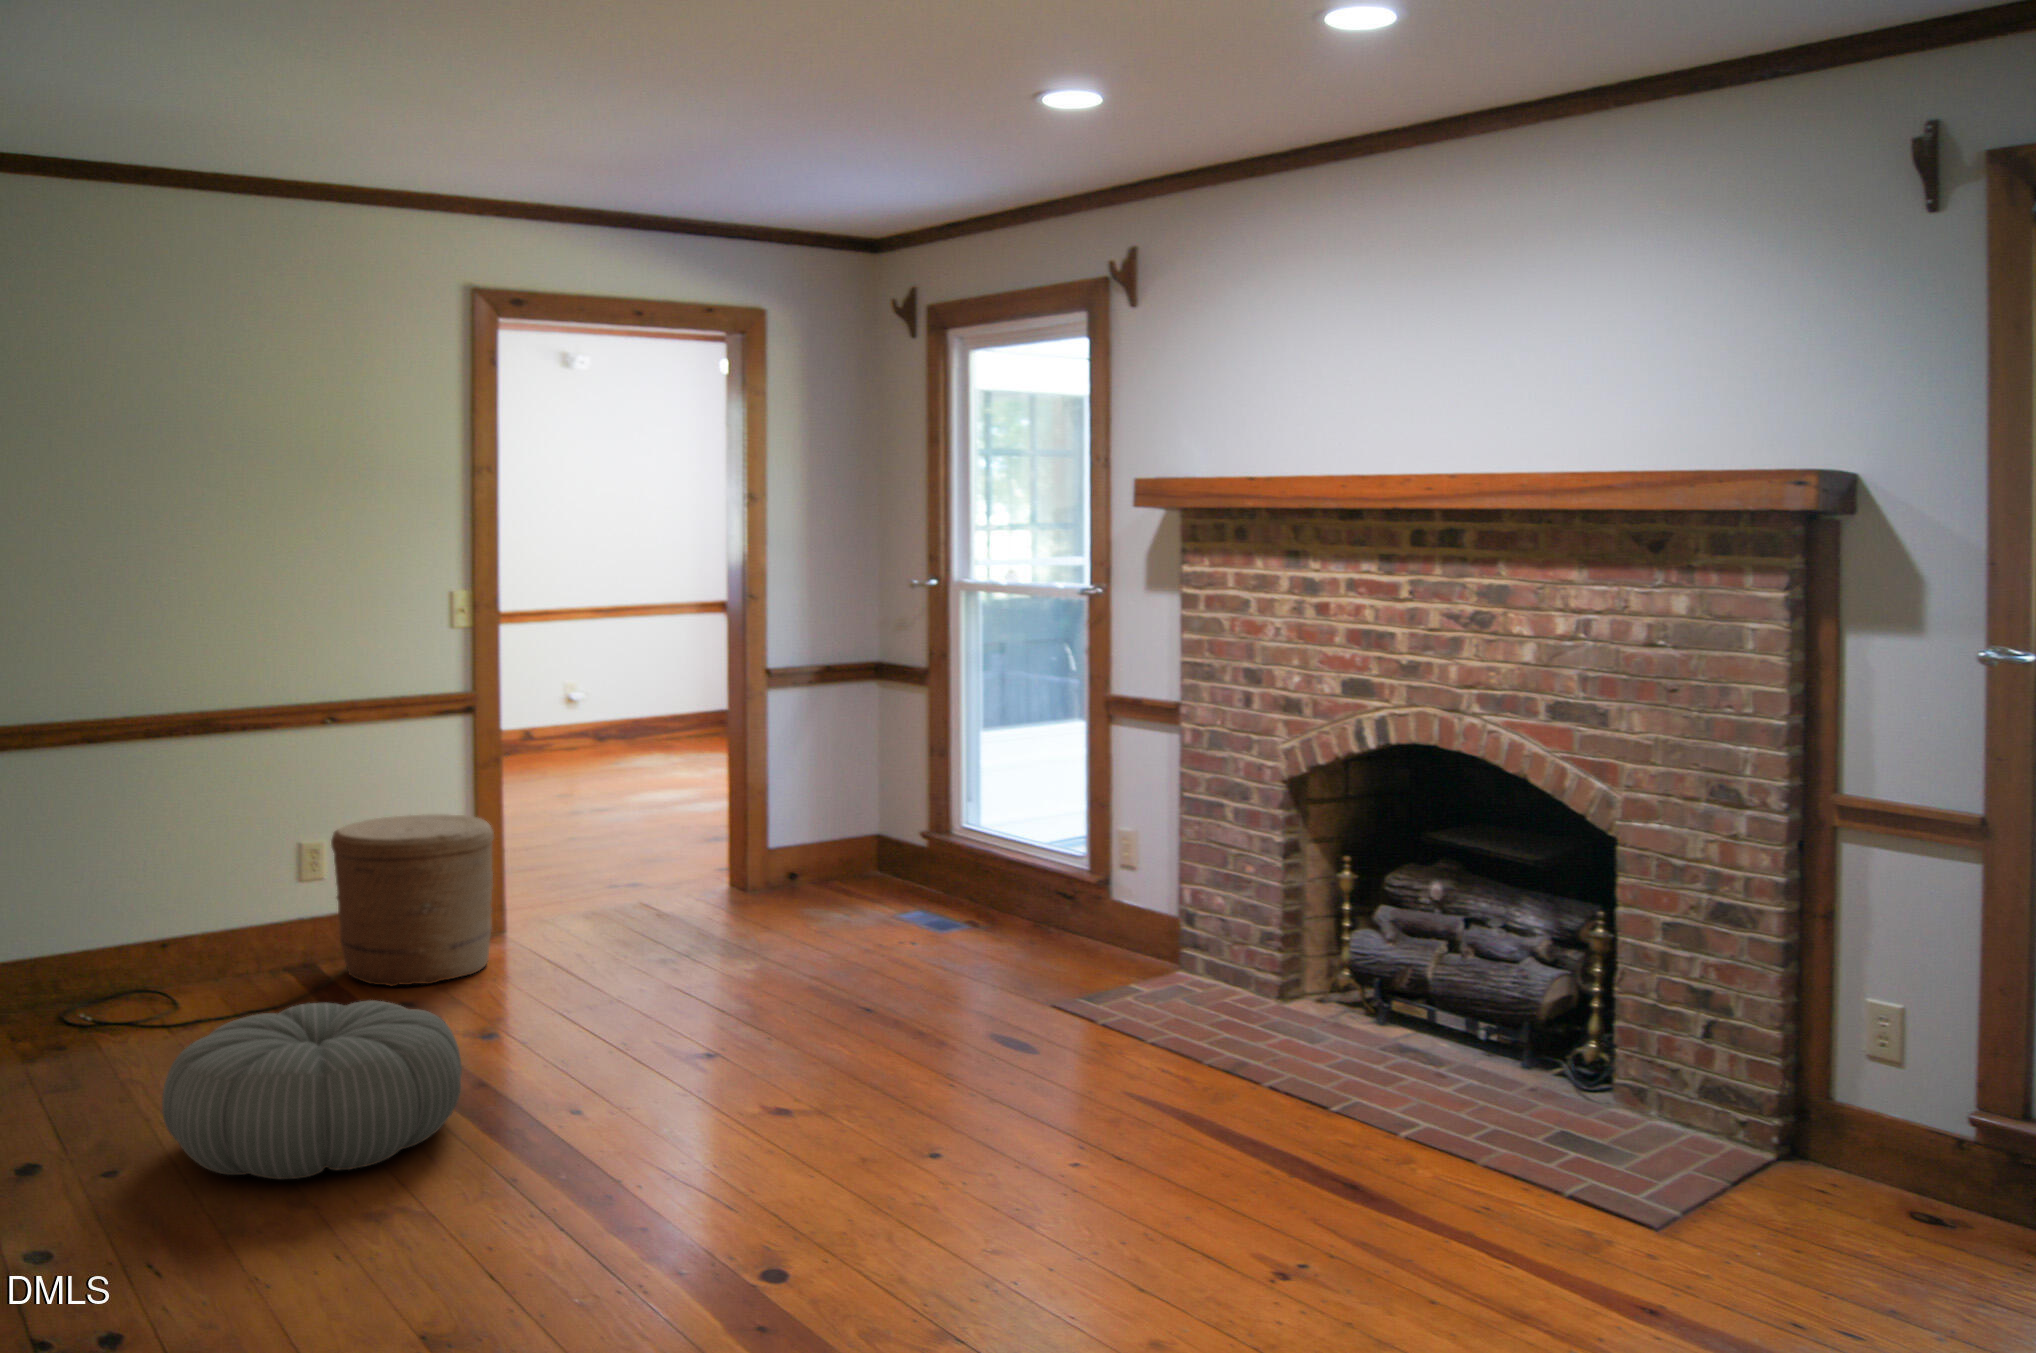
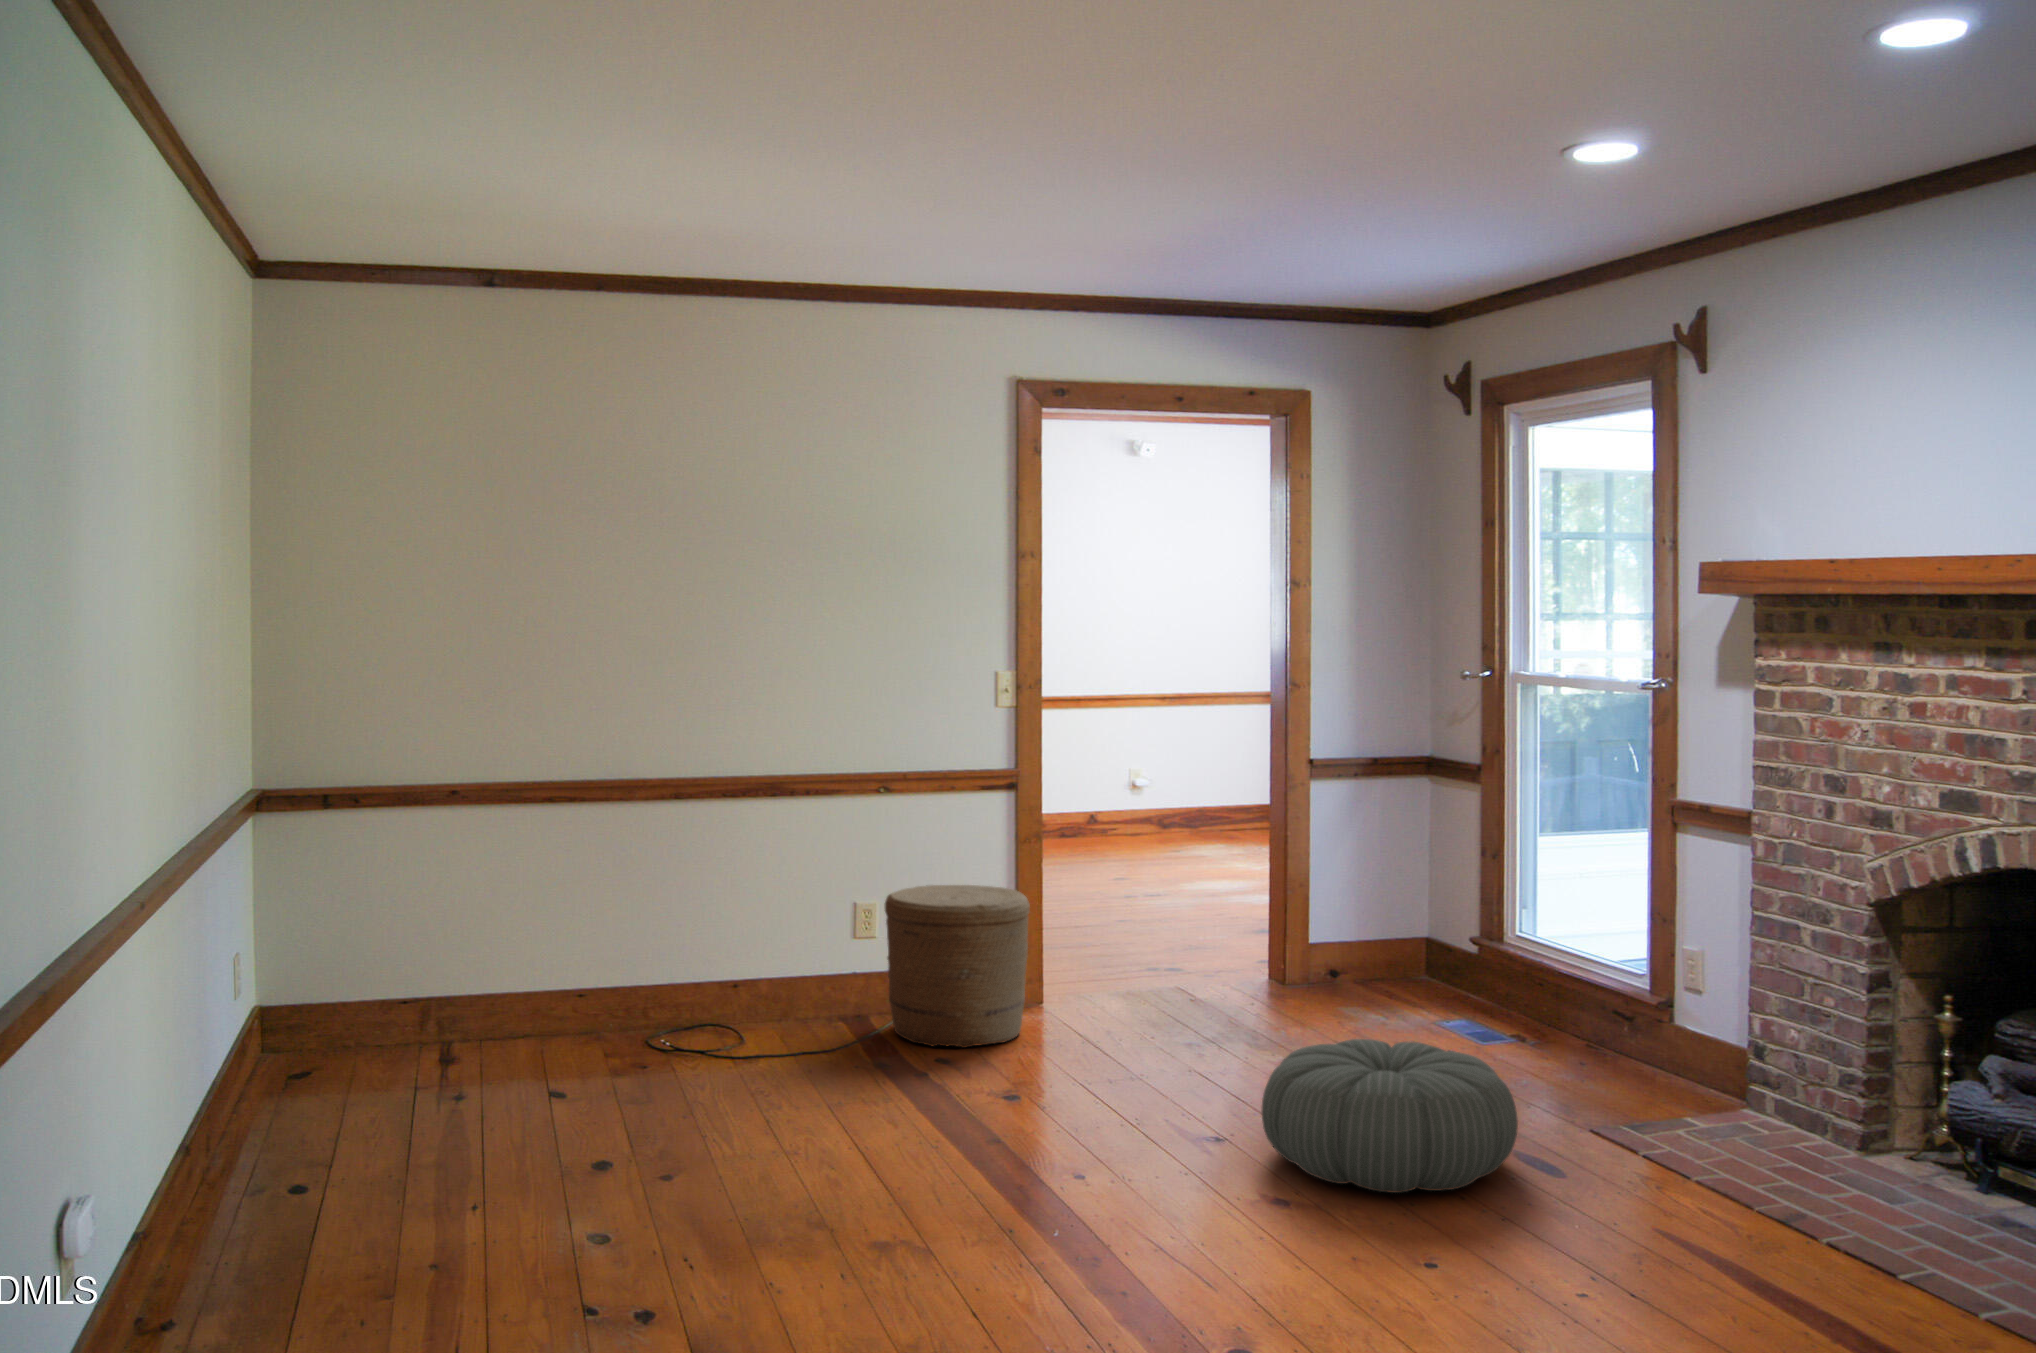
pouf: present [162,1000,462,1179] -> present [1262,1039,1518,1193]

